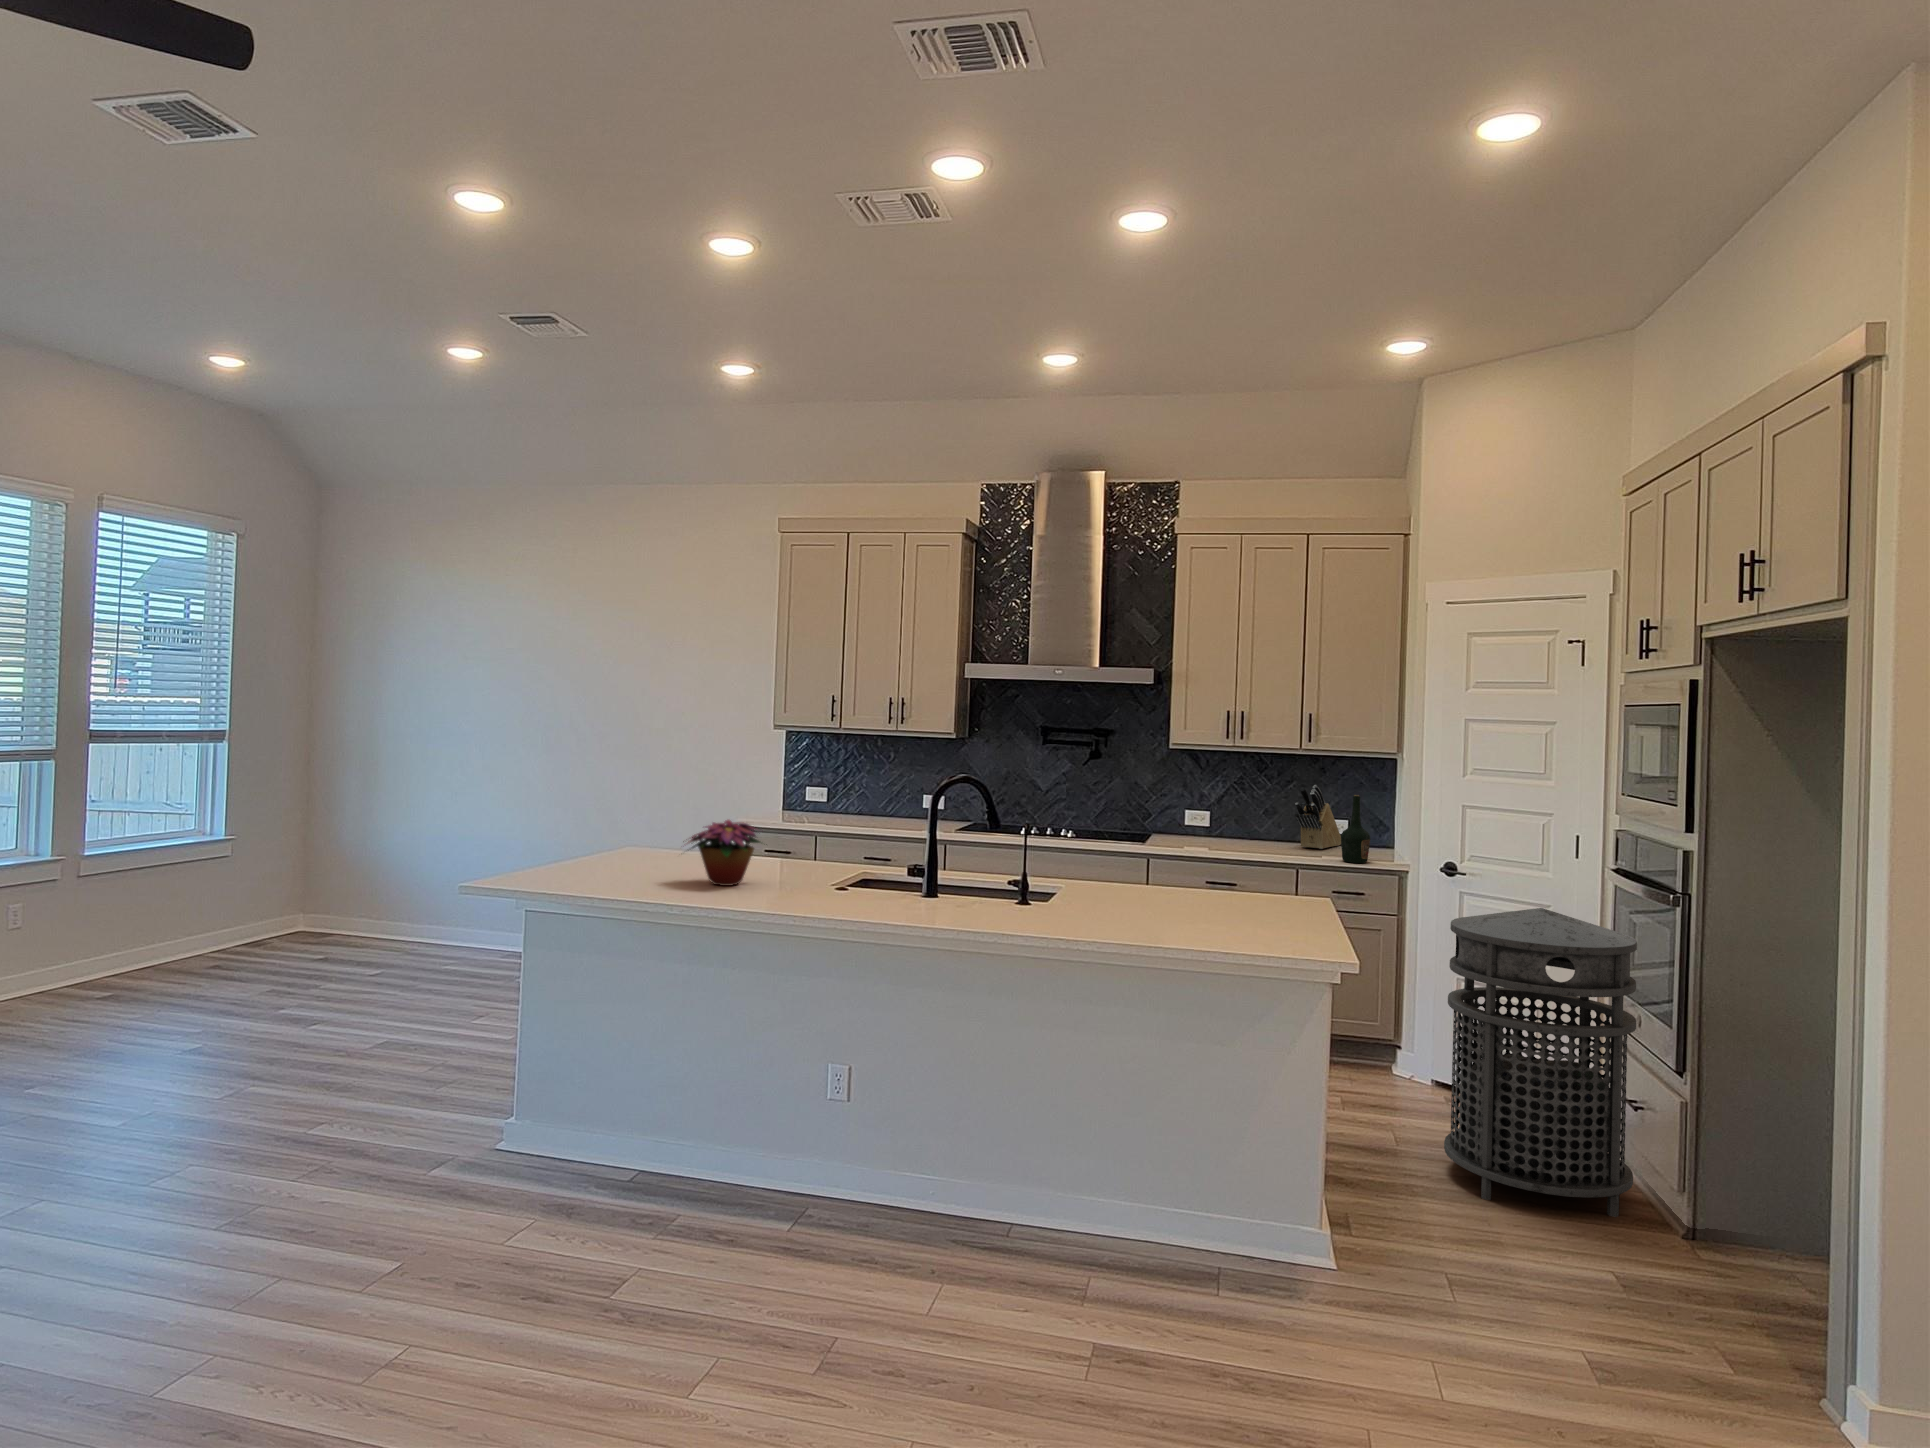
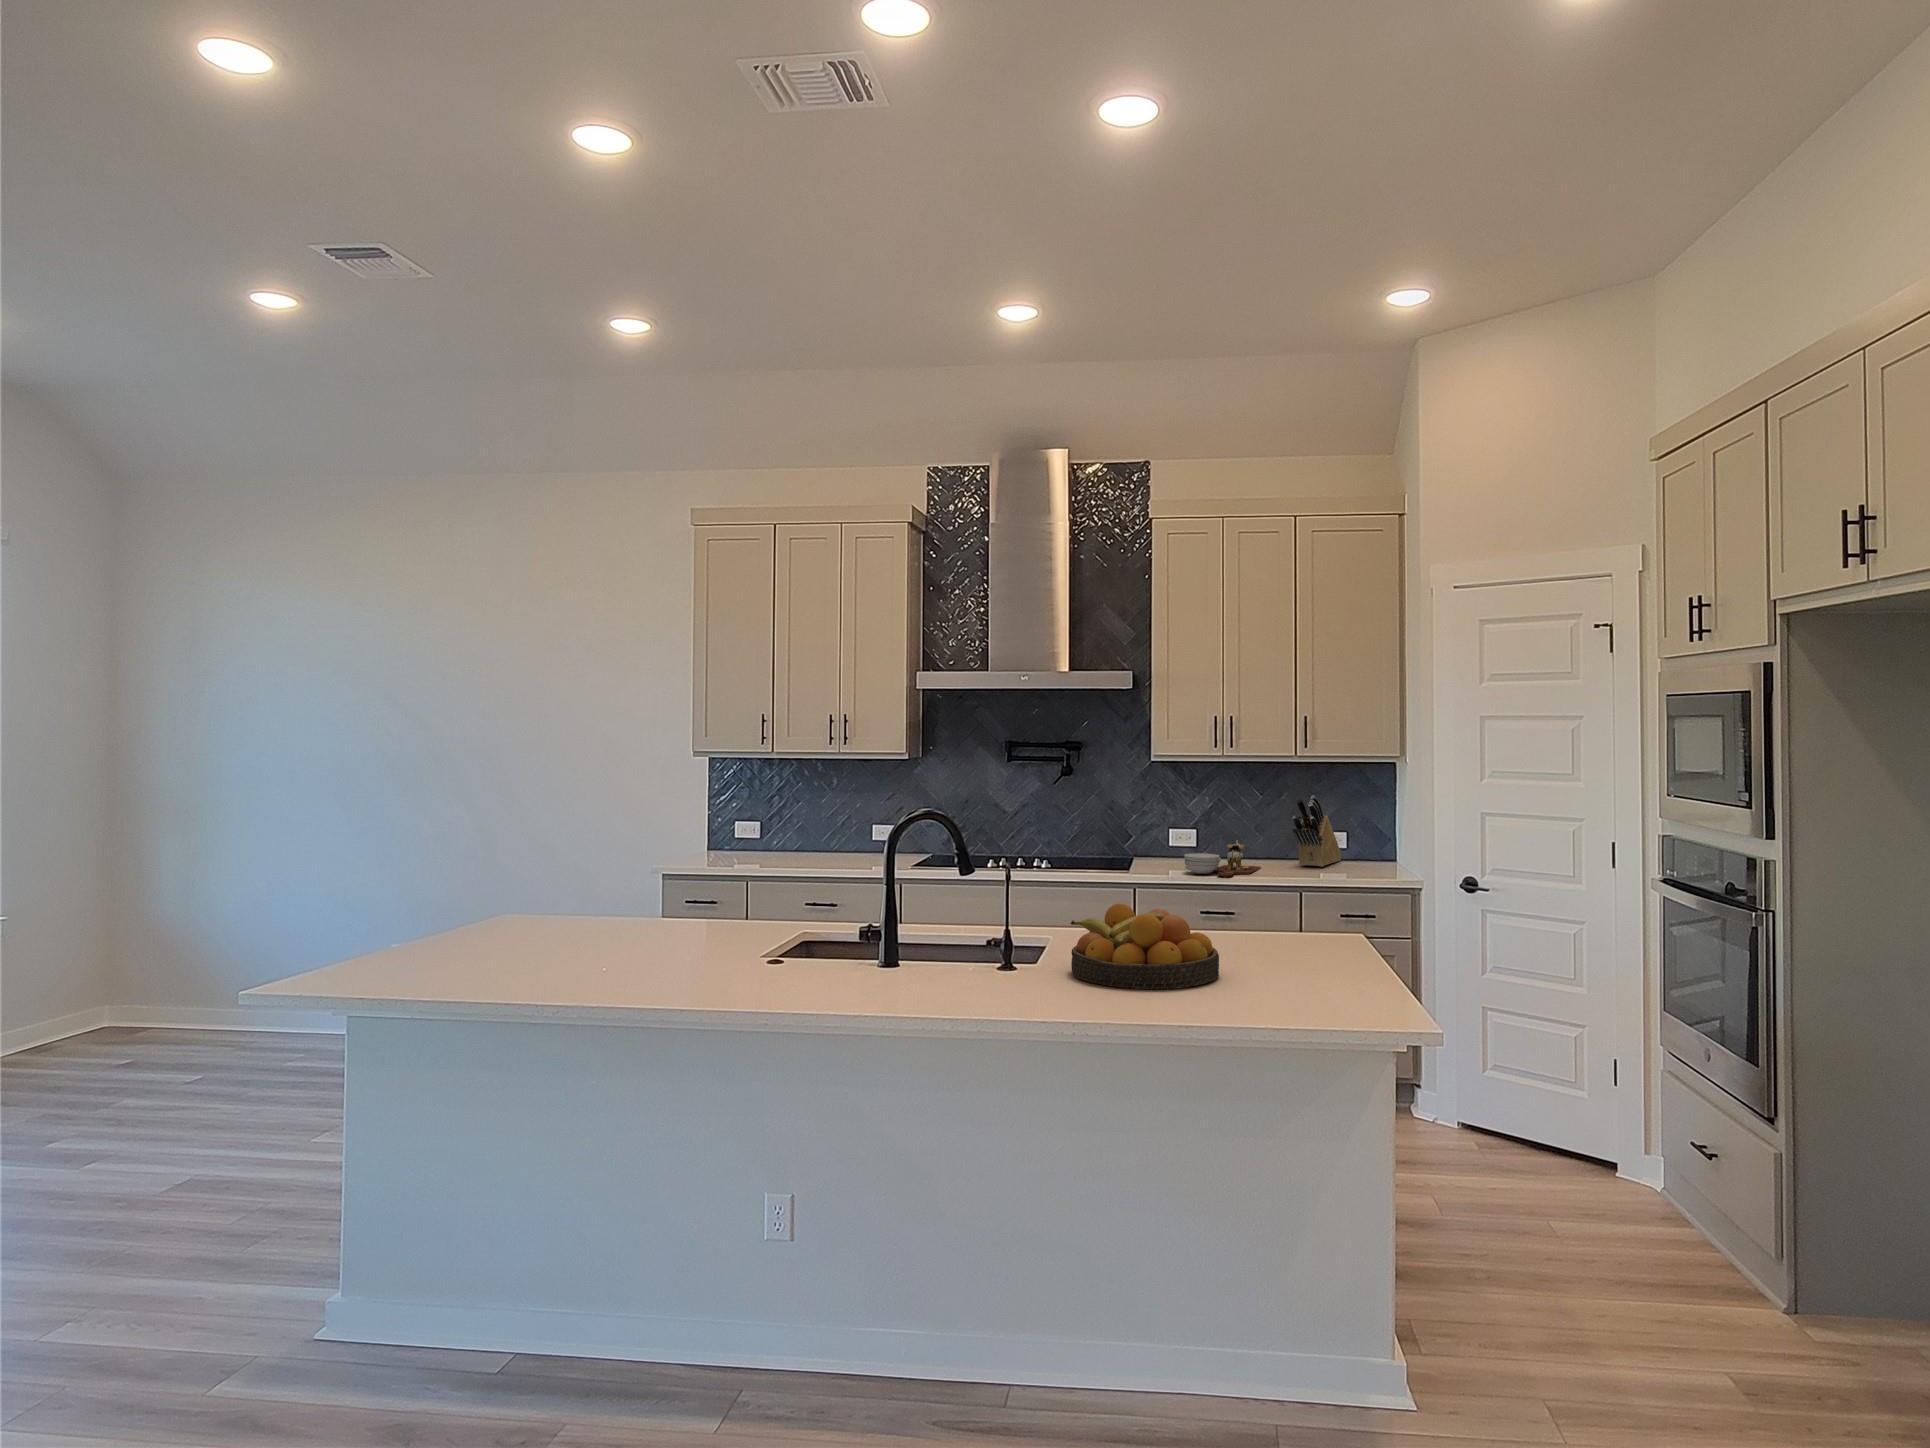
bottle: present [1341,795,1370,863] -> none [1347,805,1379,882]
flower arrangement: present [688,820,760,886] -> none [551,879,682,969]
cutting board: none [1194,822,1265,852] -> present [1184,840,1261,876]
fruit bowl: none [1072,857,1192,924] -> present [1071,904,1219,989]
trash can: present [1444,908,1637,1217] -> none [1499,932,1716,1290]

